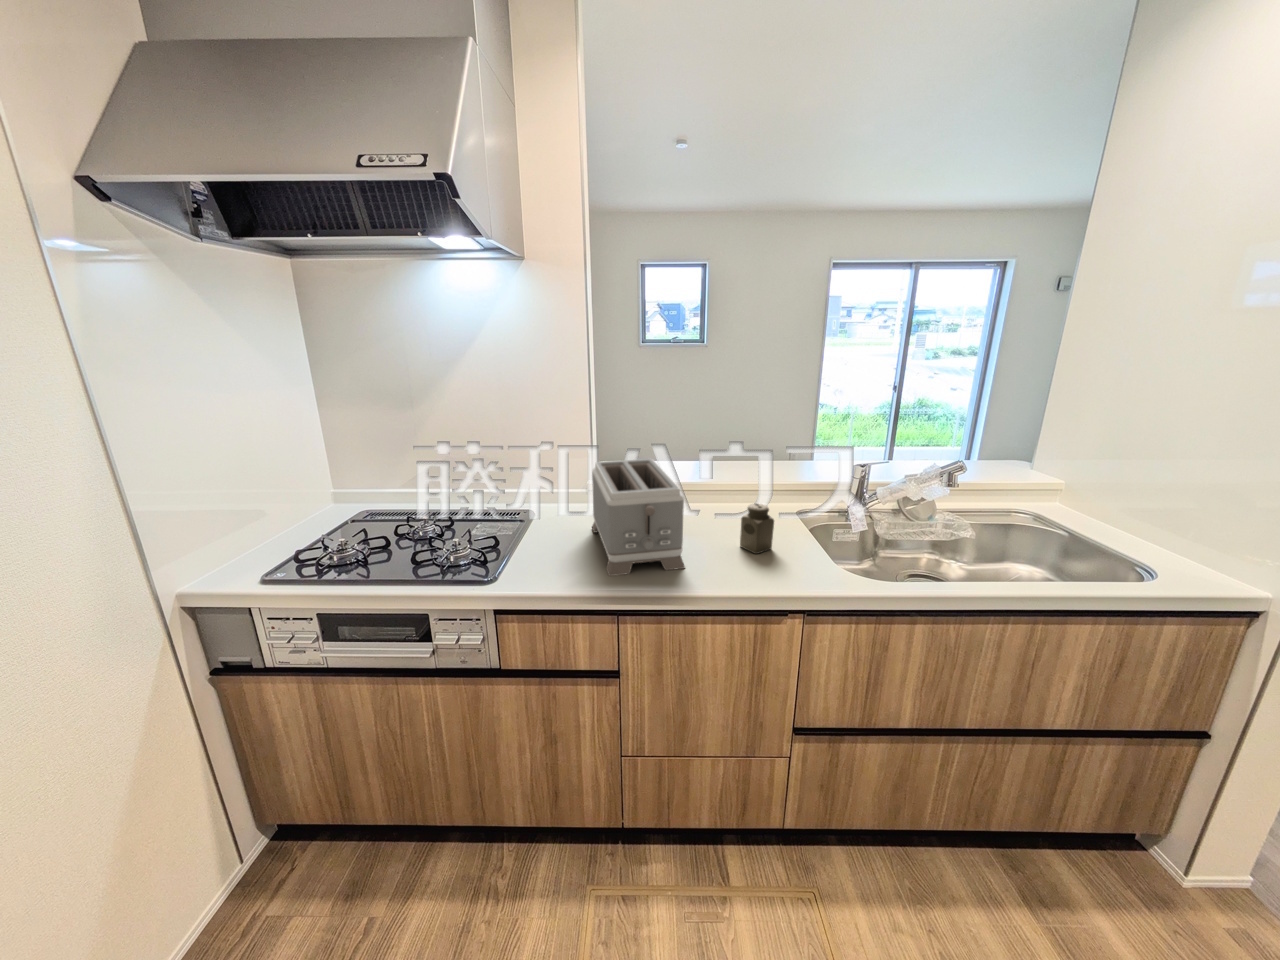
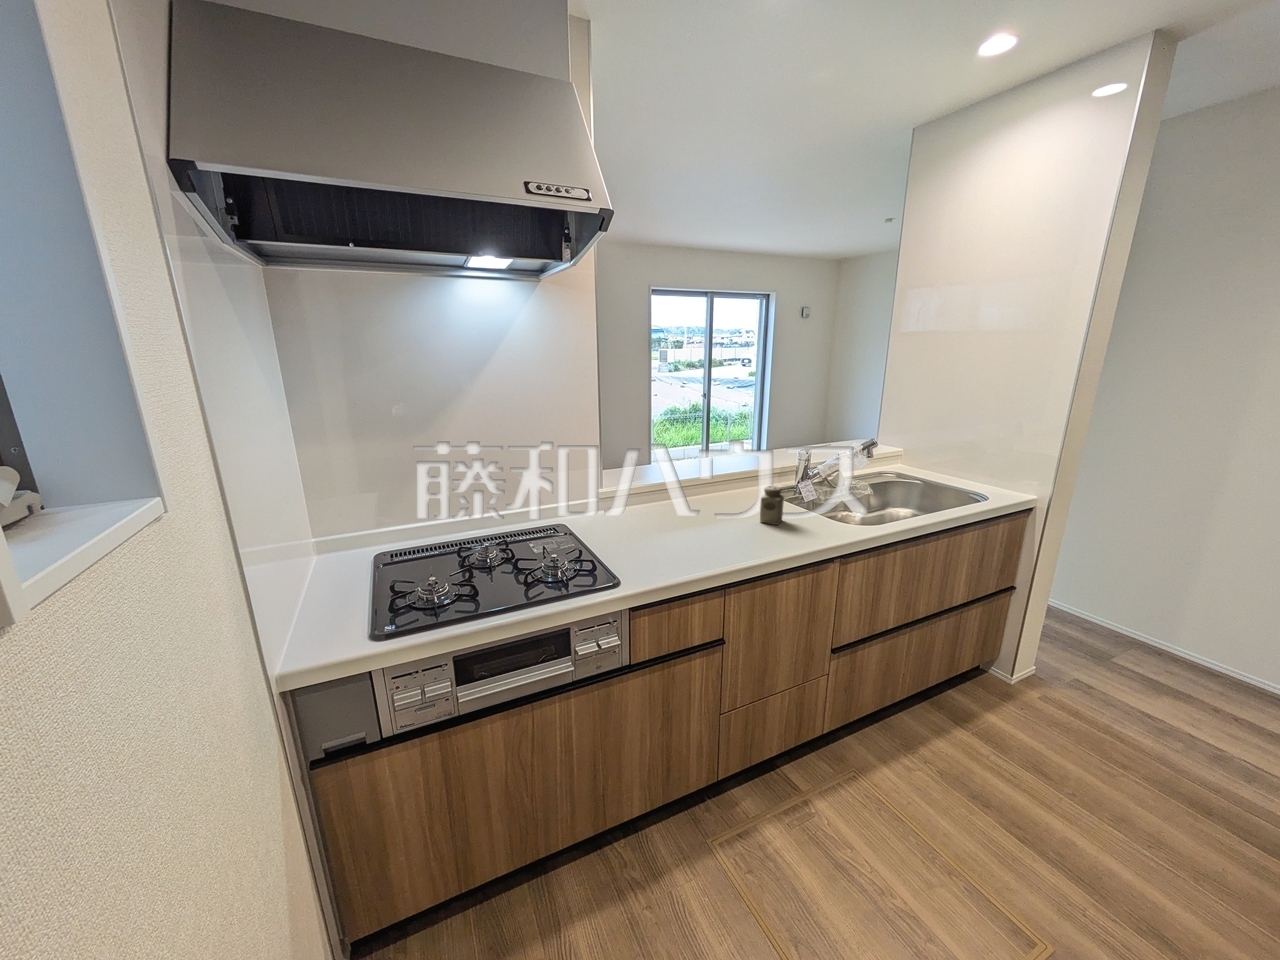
toaster: present [592,459,685,576] -> none [634,462,747,560]

